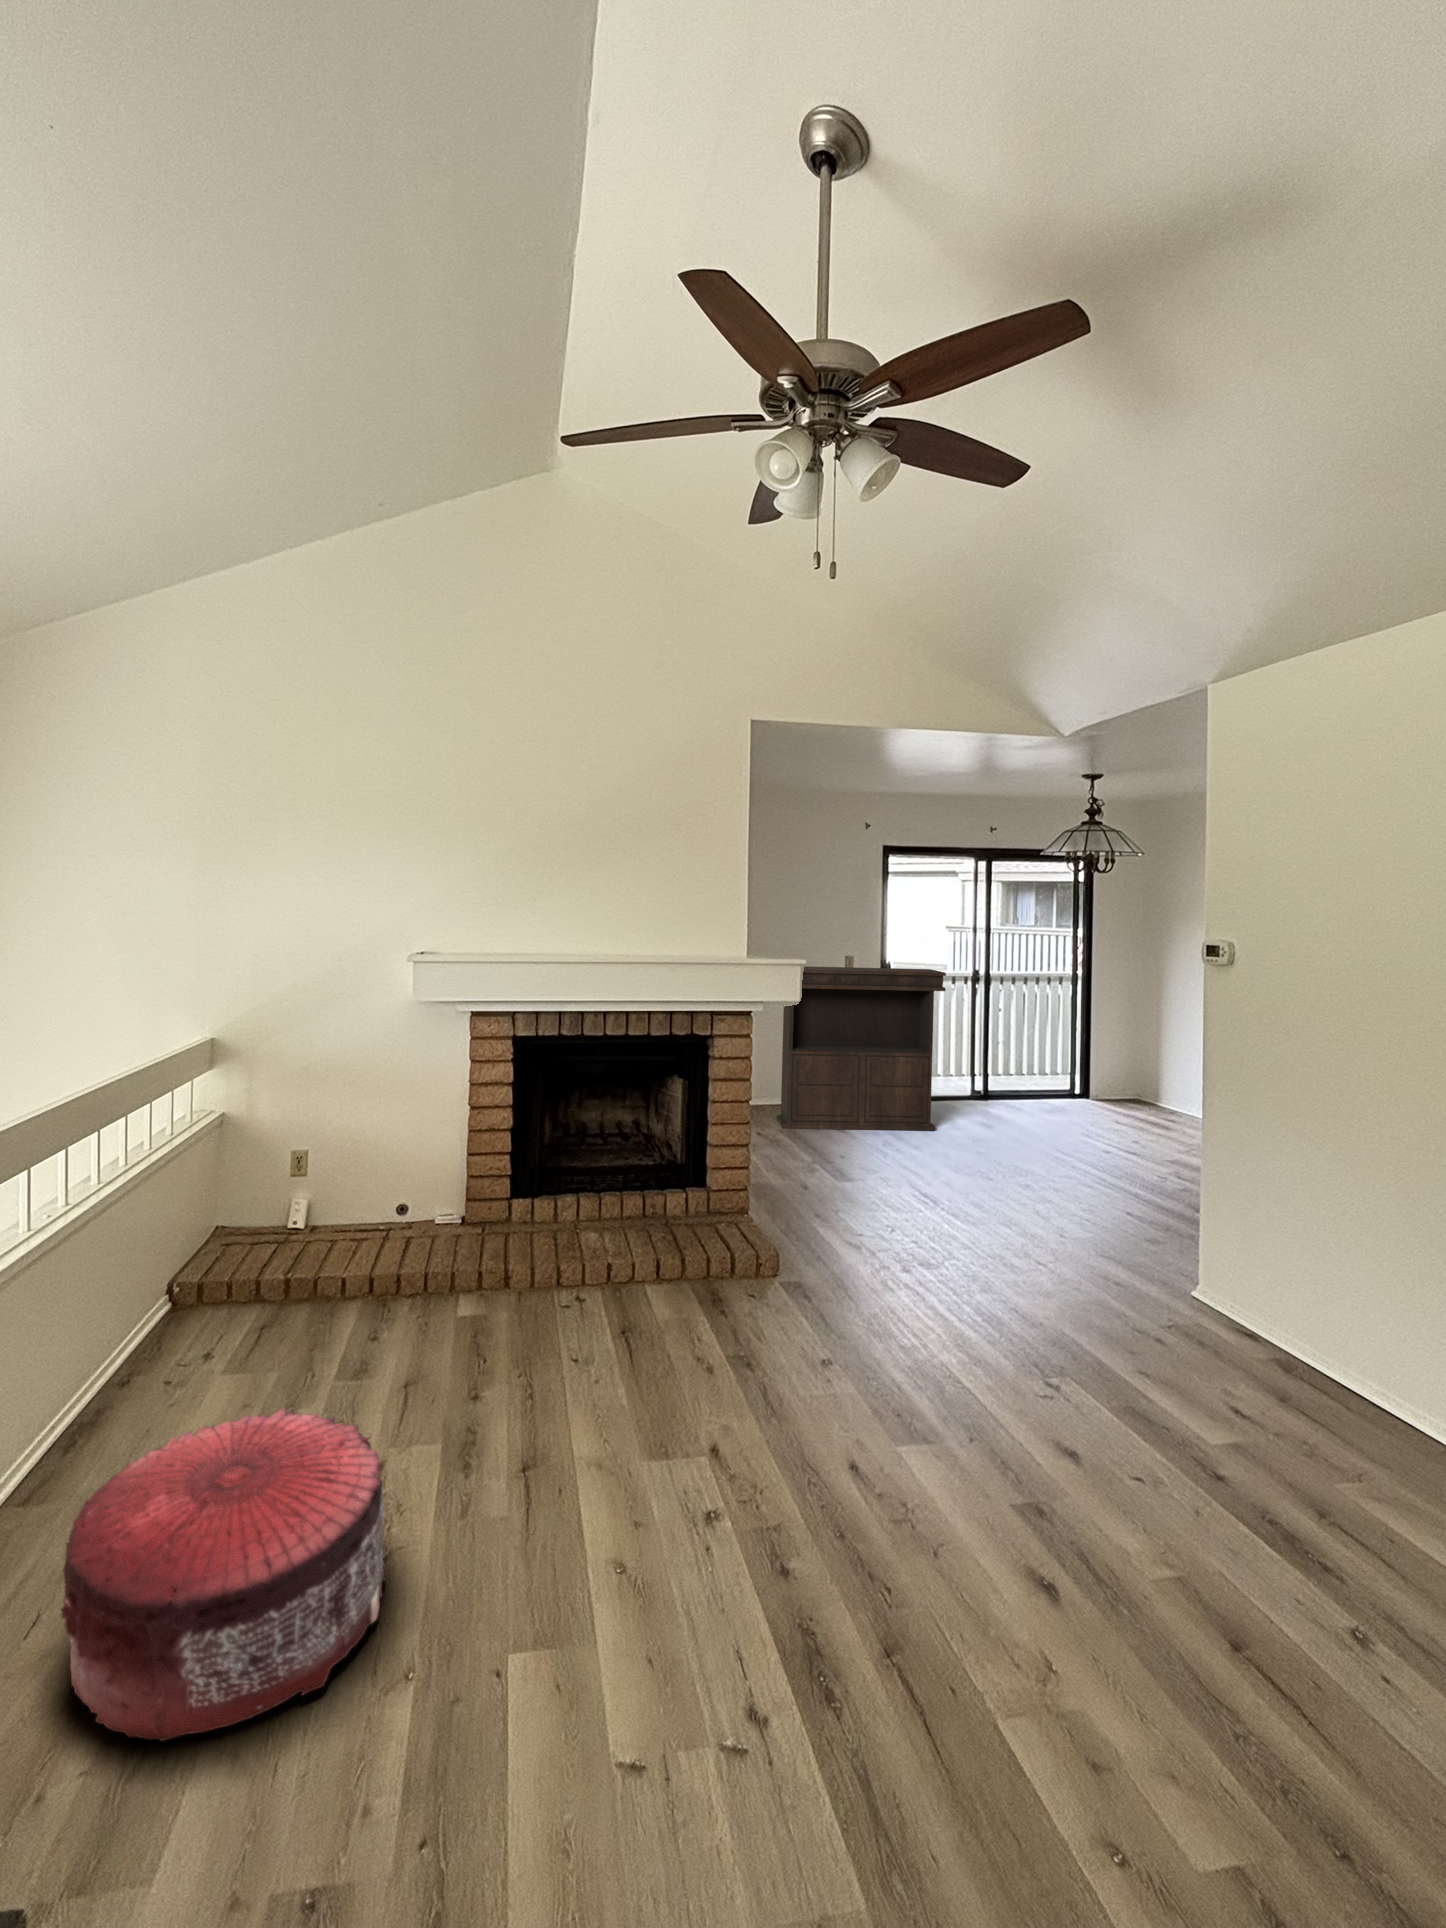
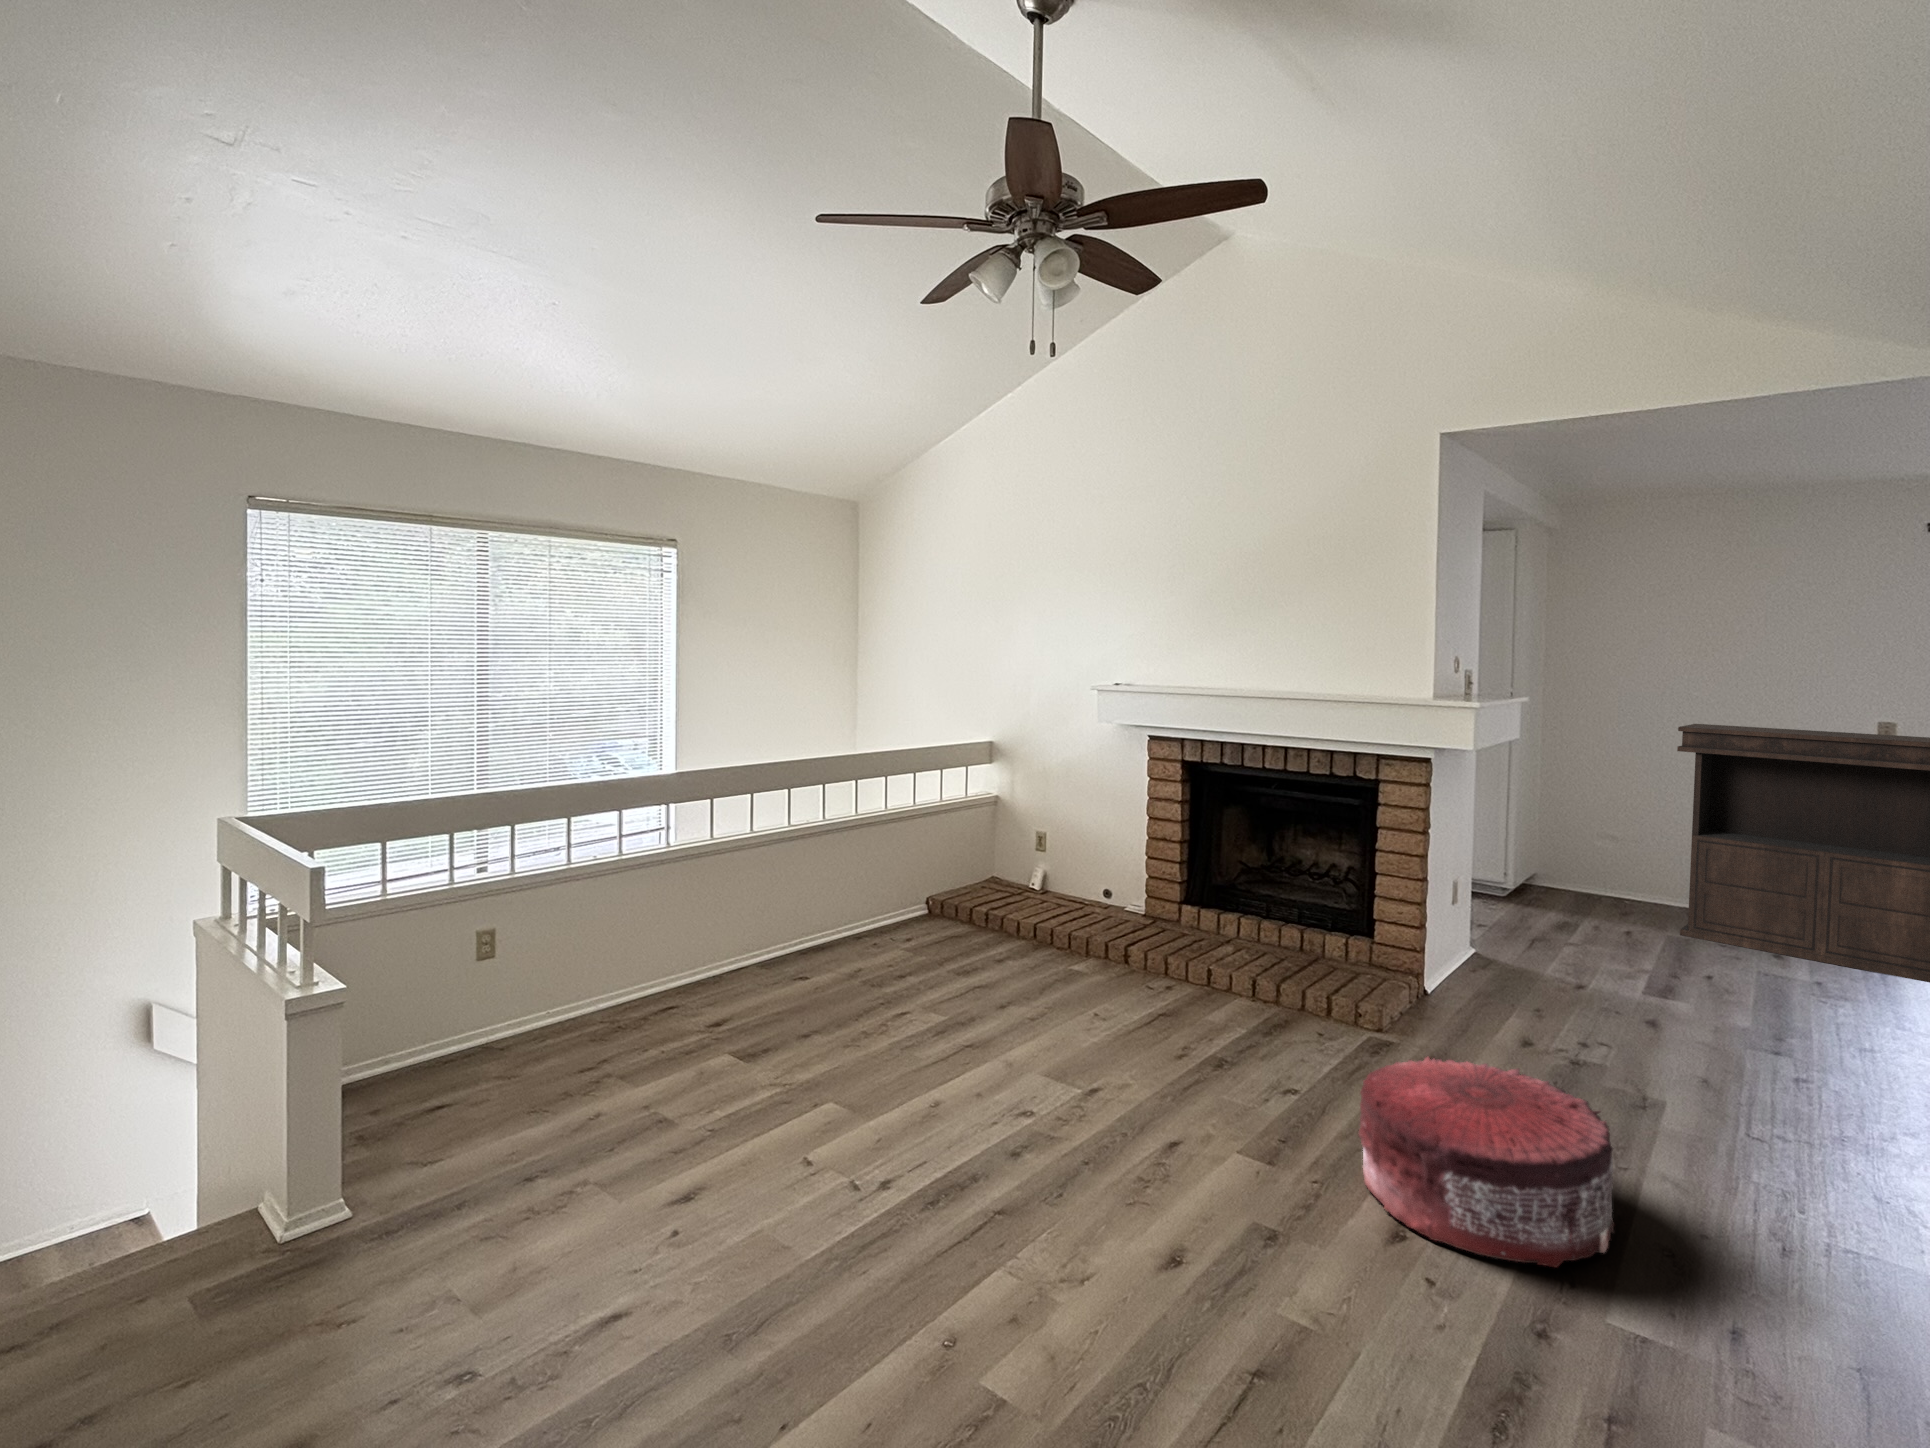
pouf: present [61,1408,386,1741] -> present [1358,1057,1615,1267]

